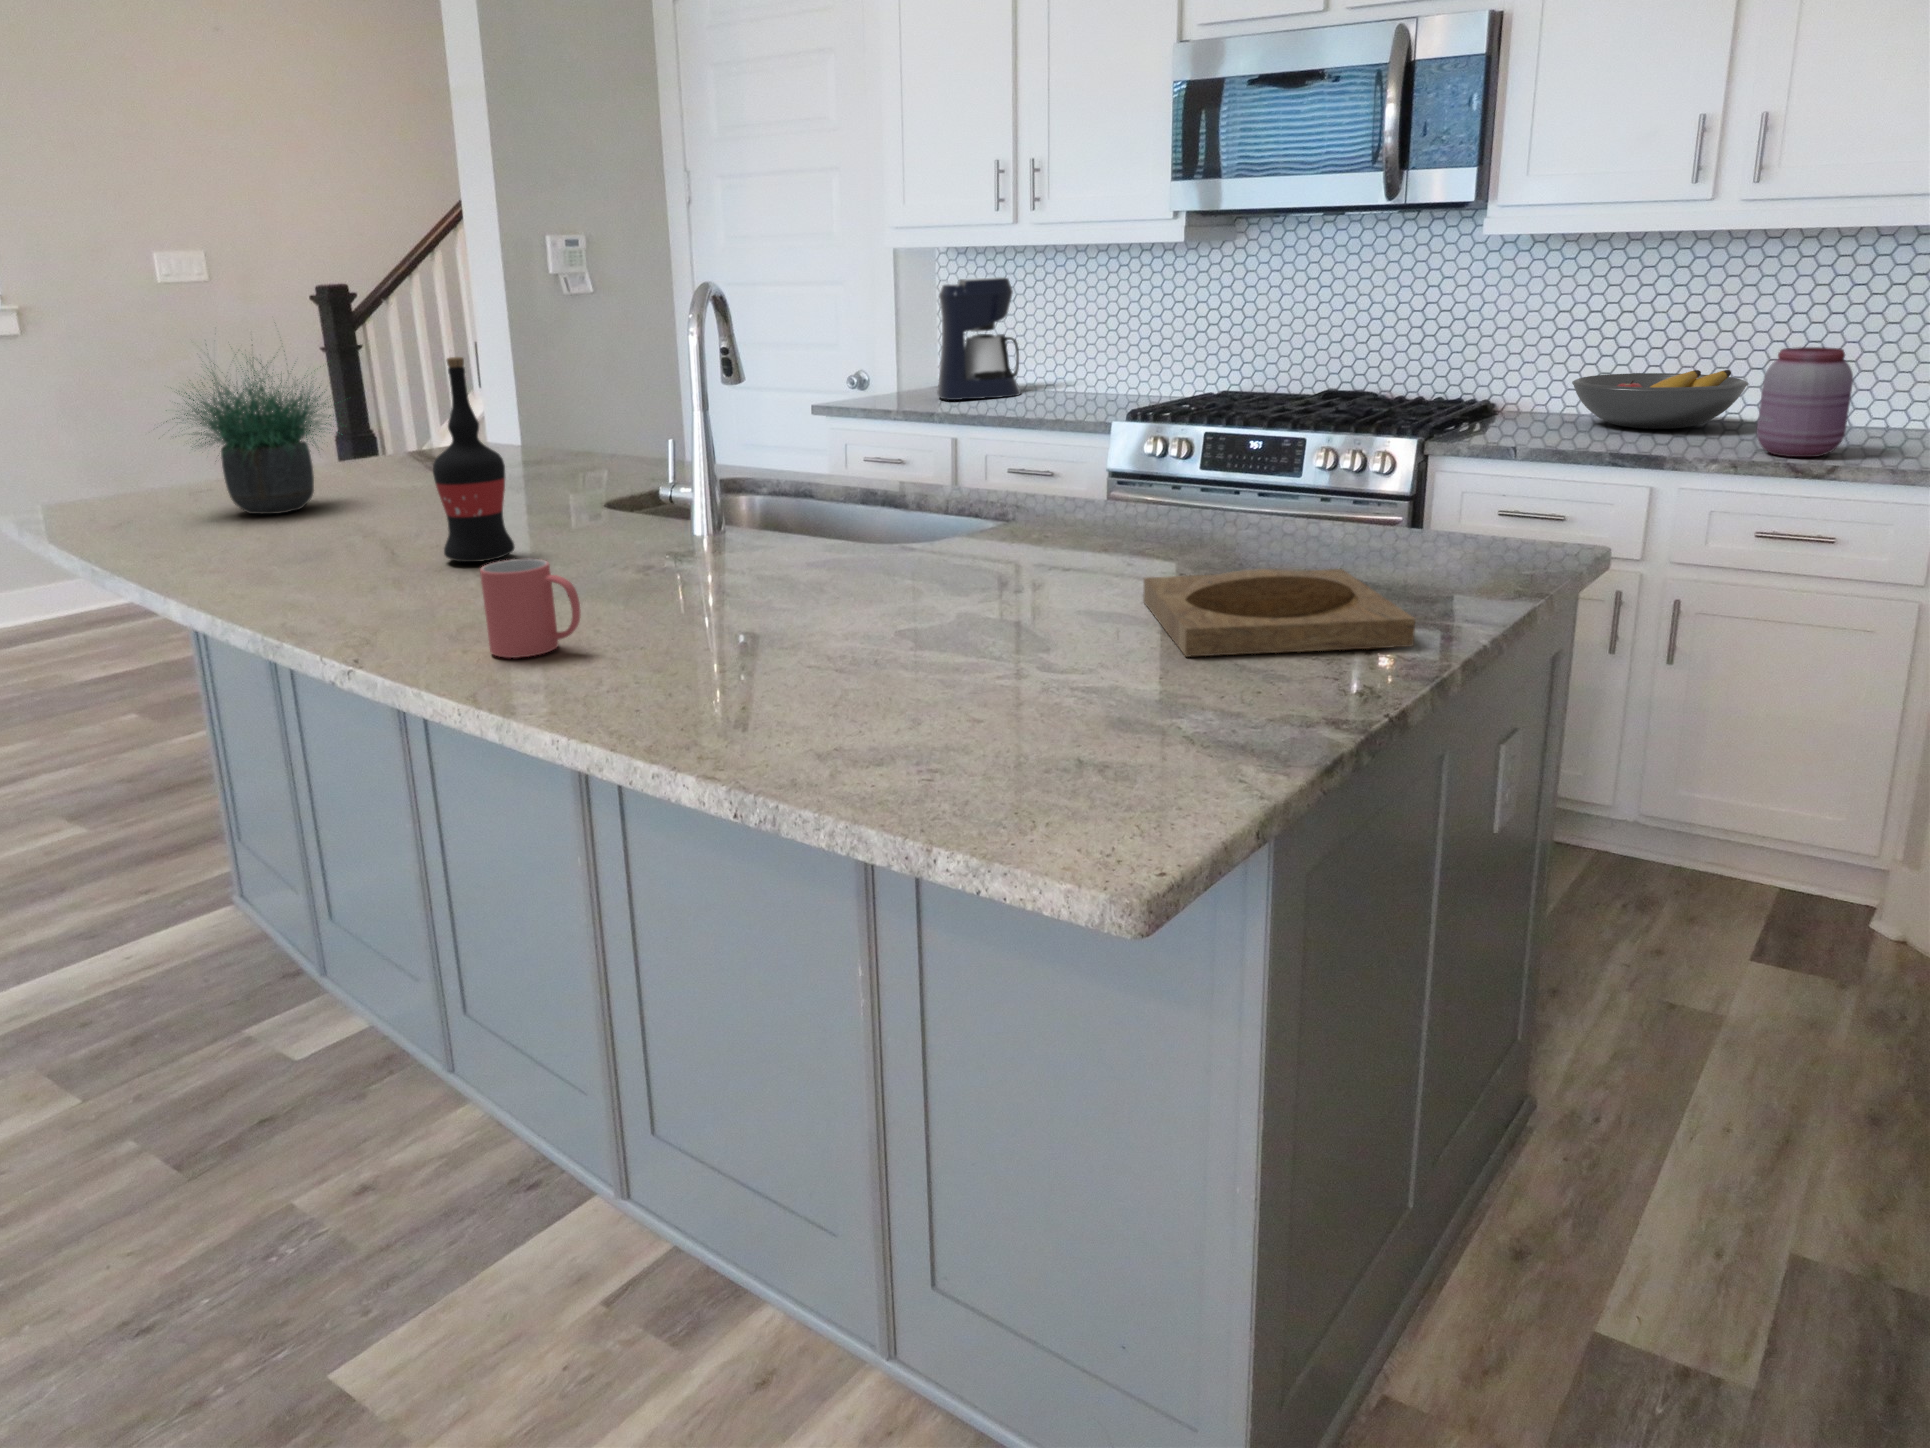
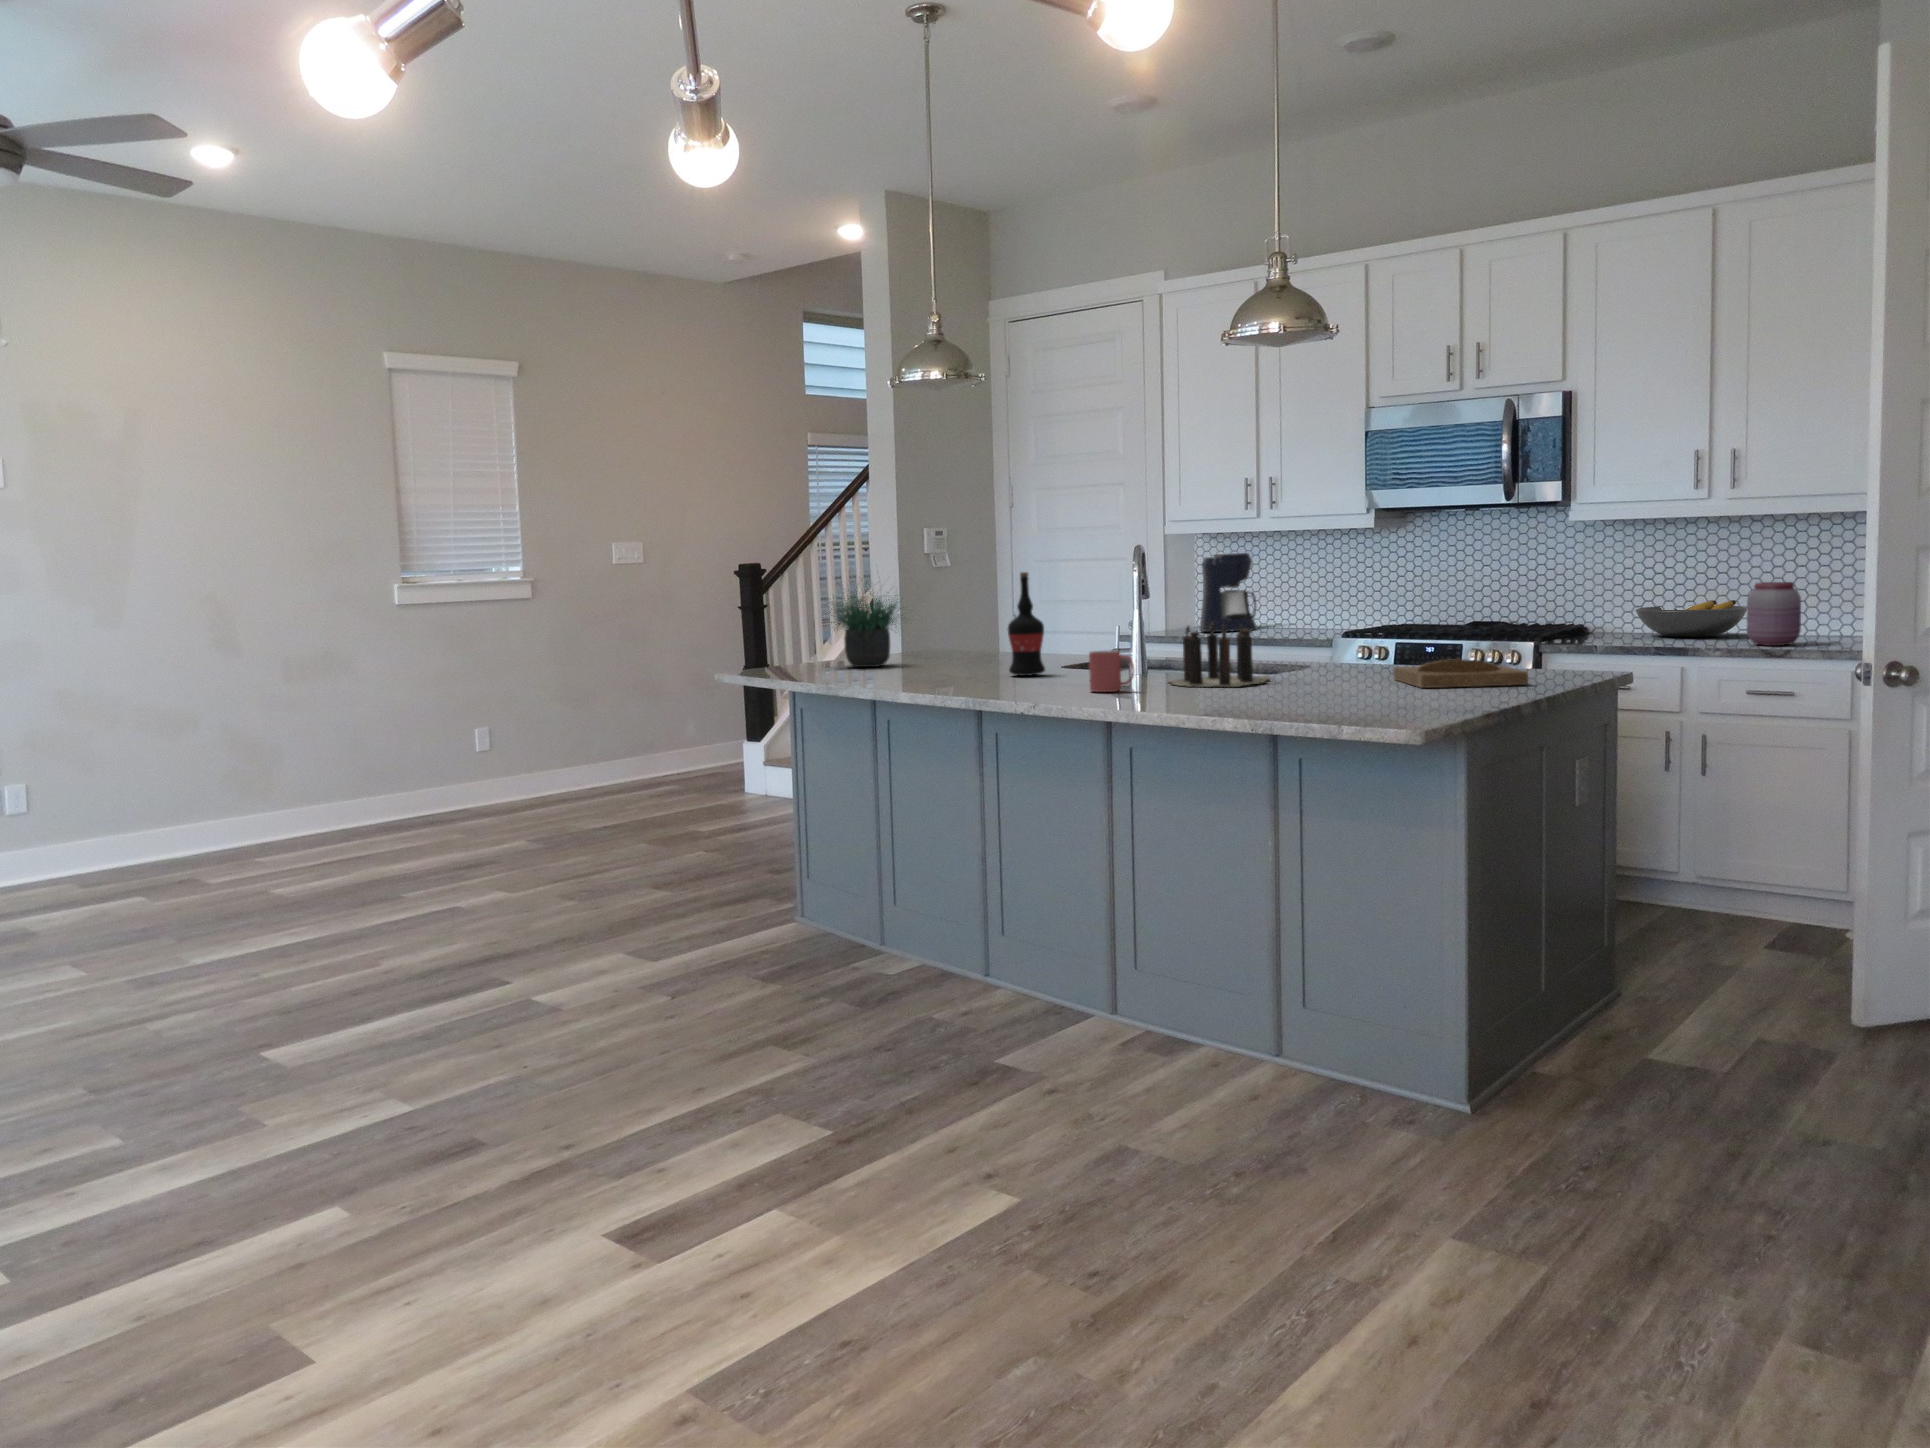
candle: none [659,477,923,637] -> present [1170,623,1269,687]

